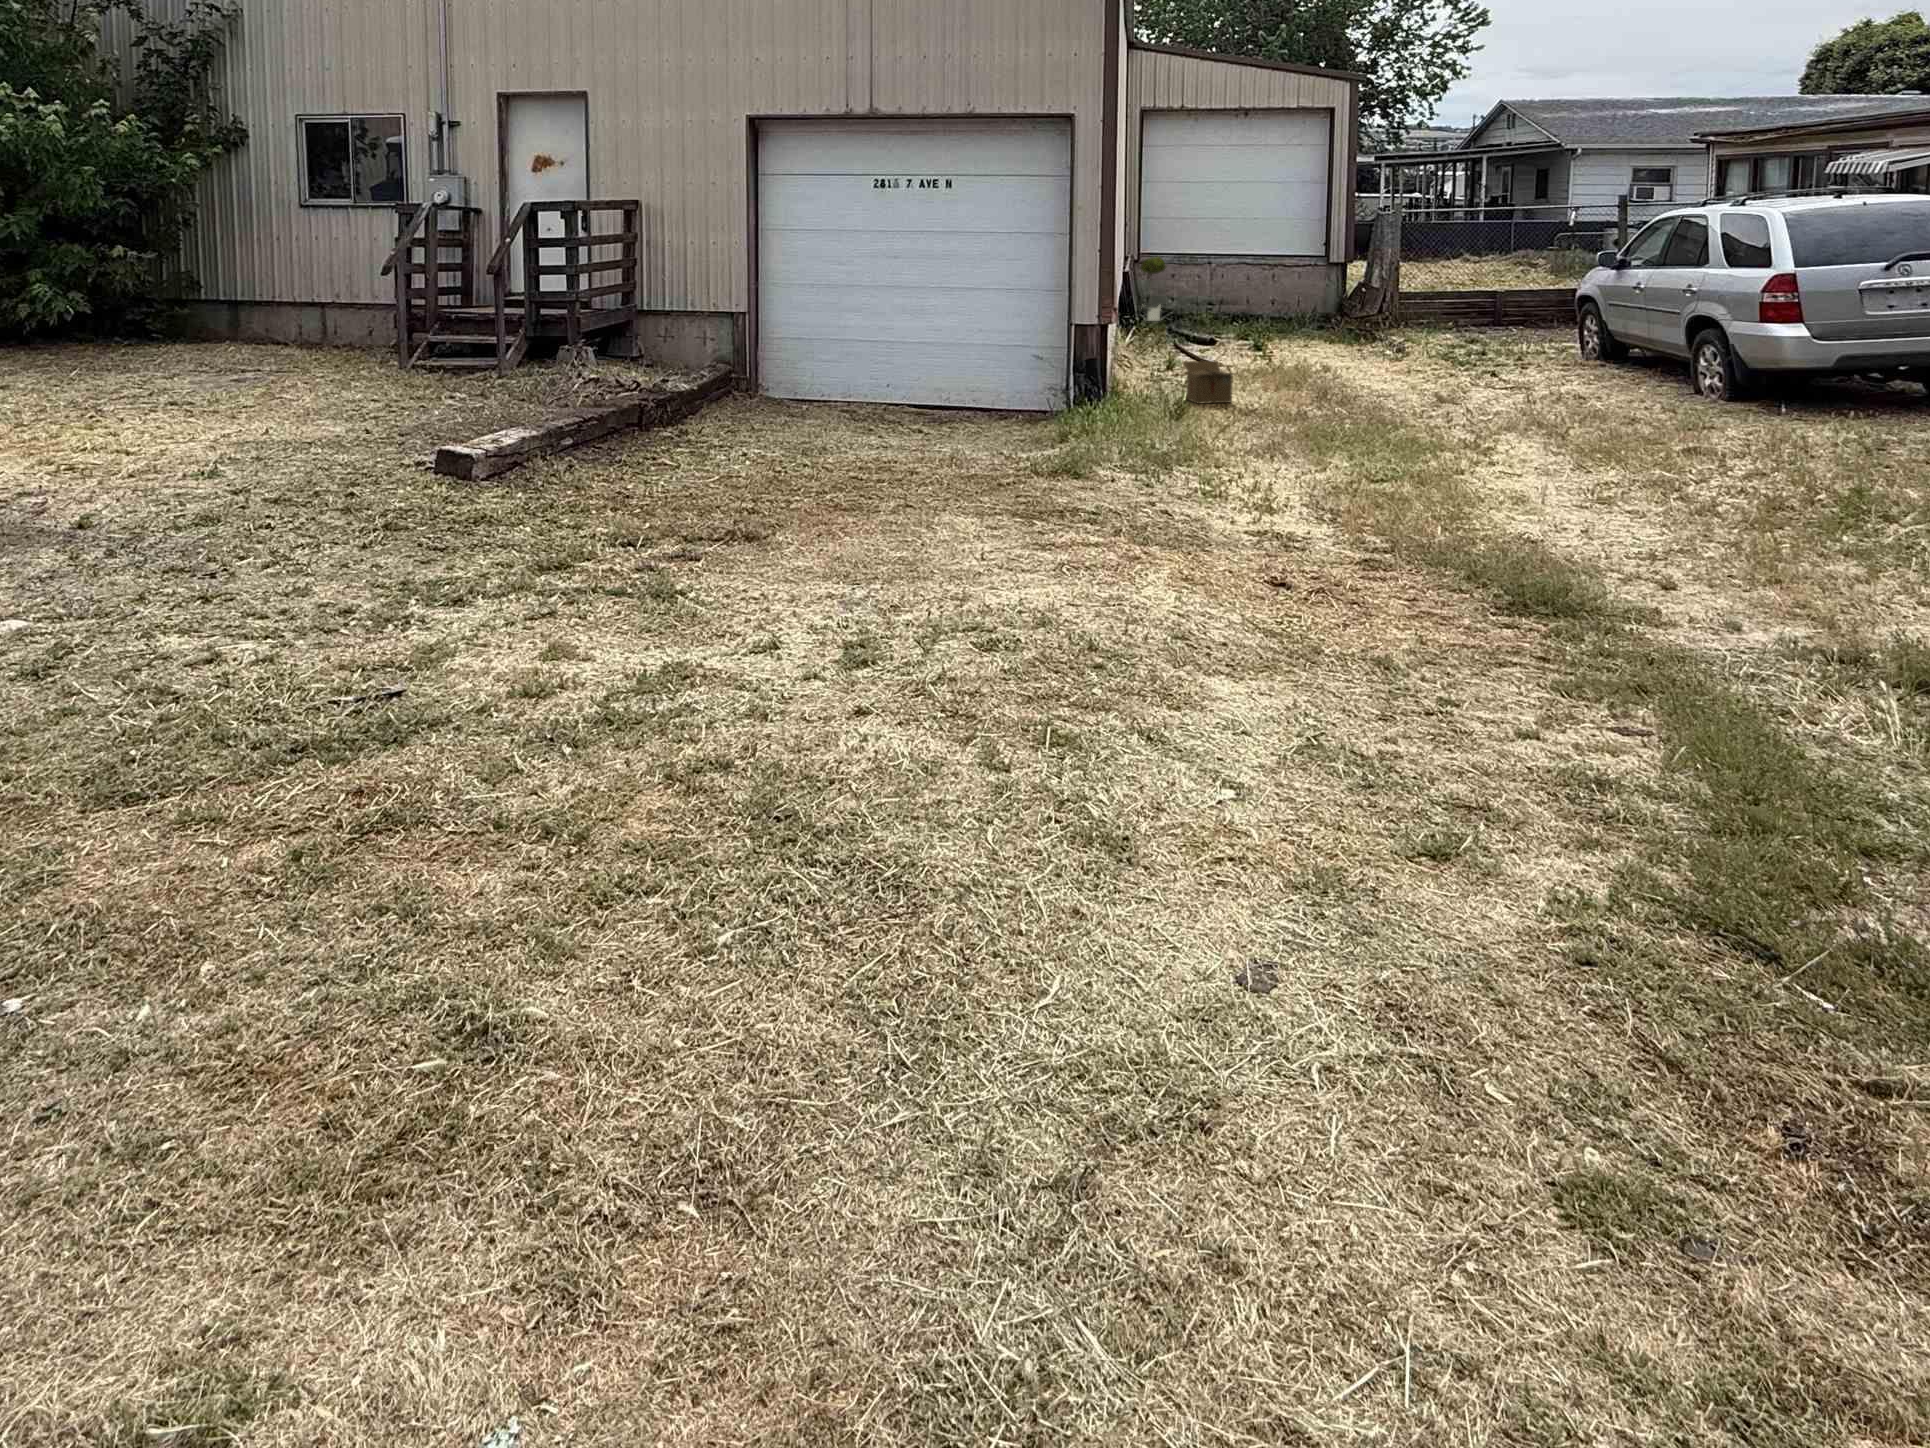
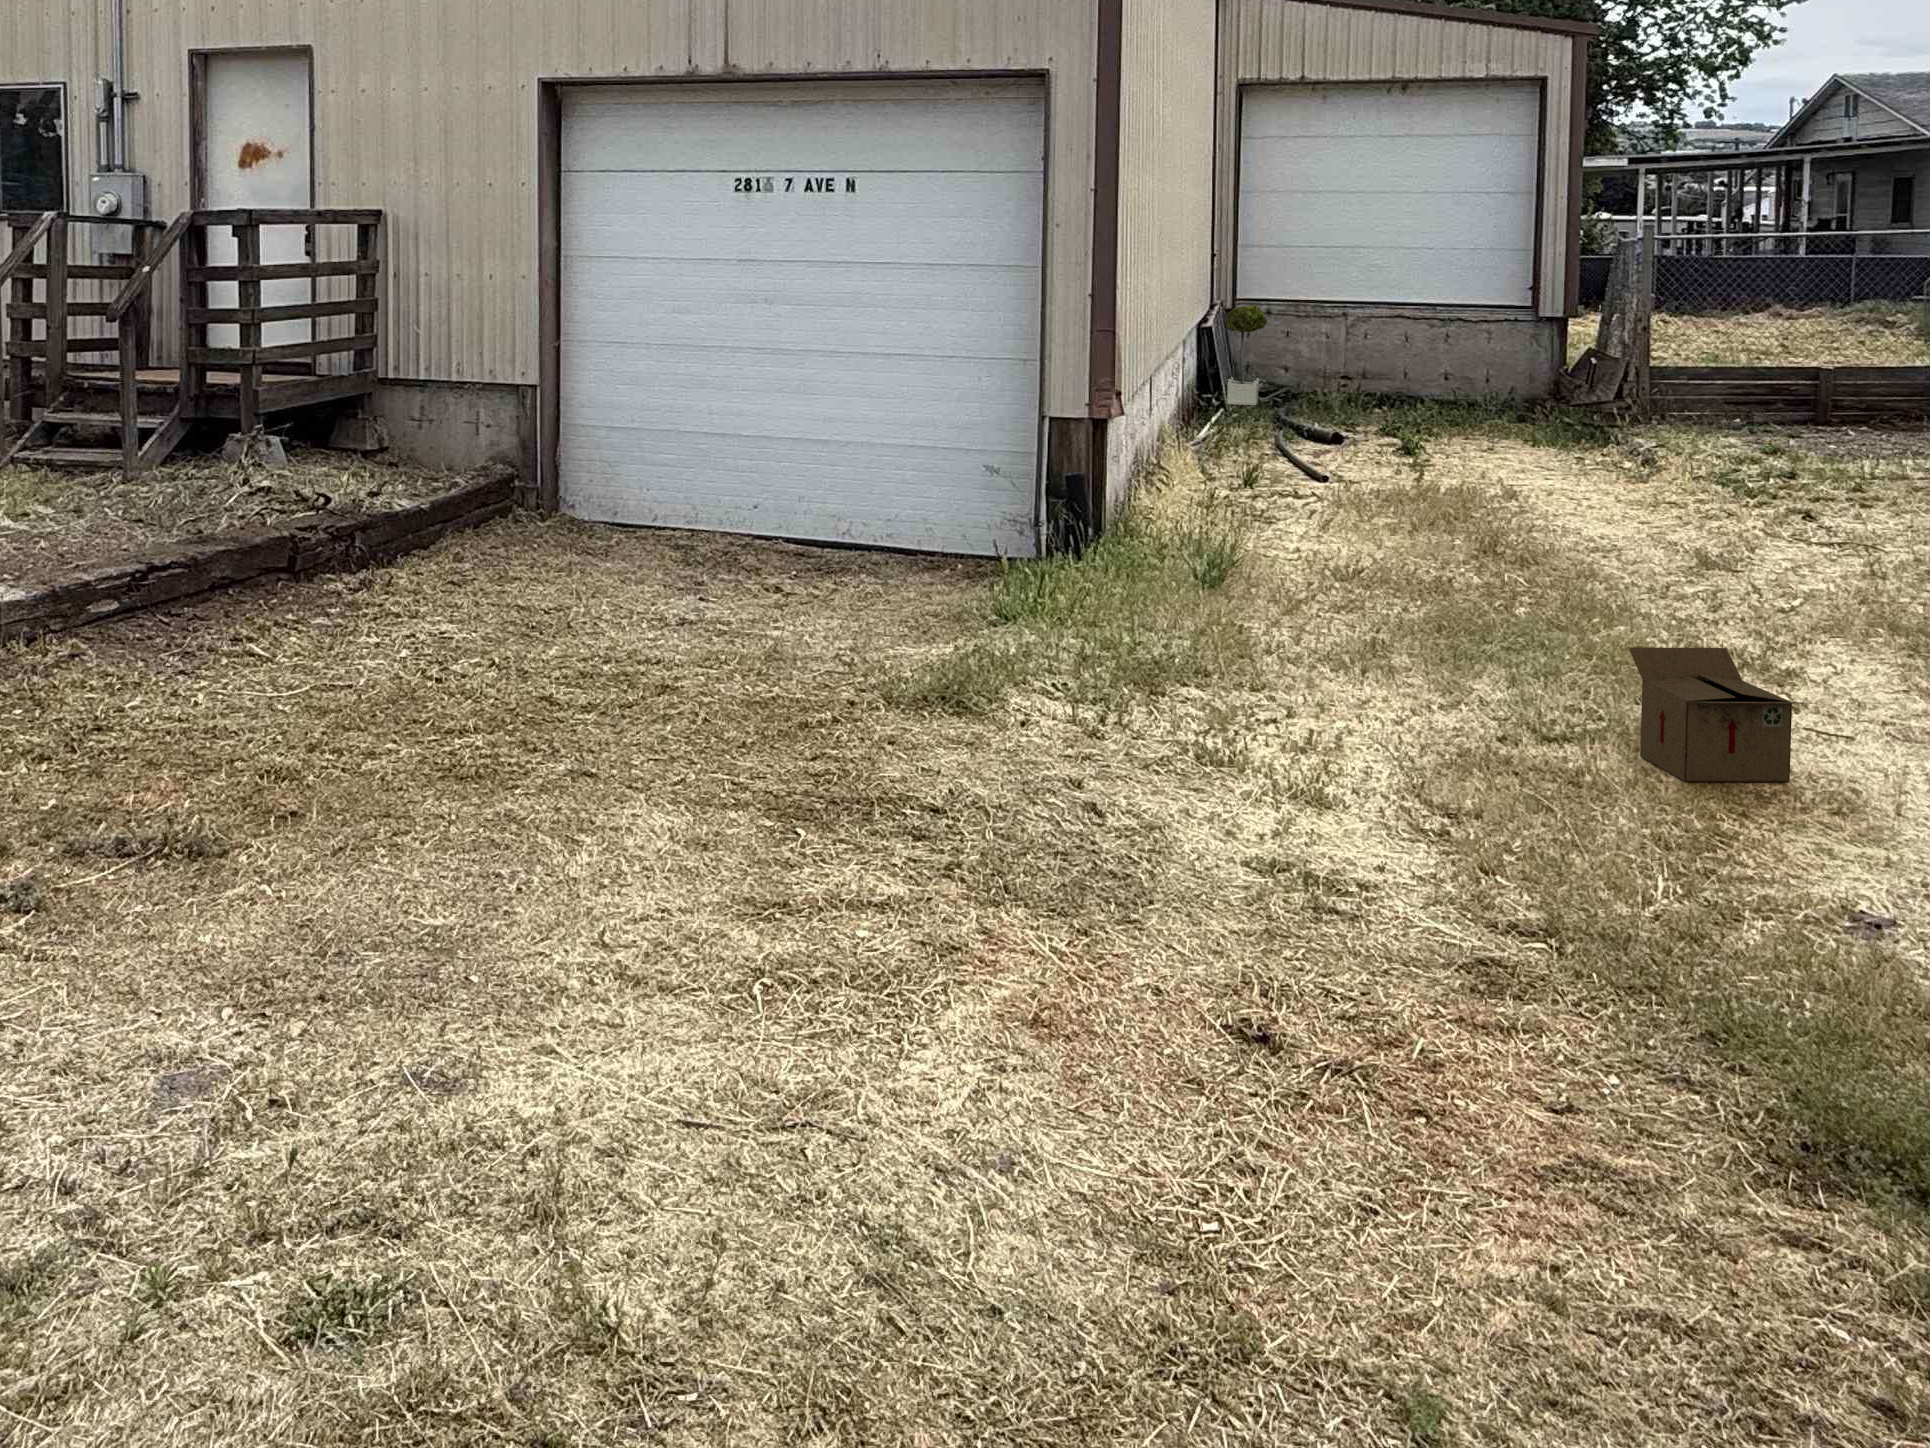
cardboard box: present [1184,361,1233,404] -> present [1629,647,1815,782]

